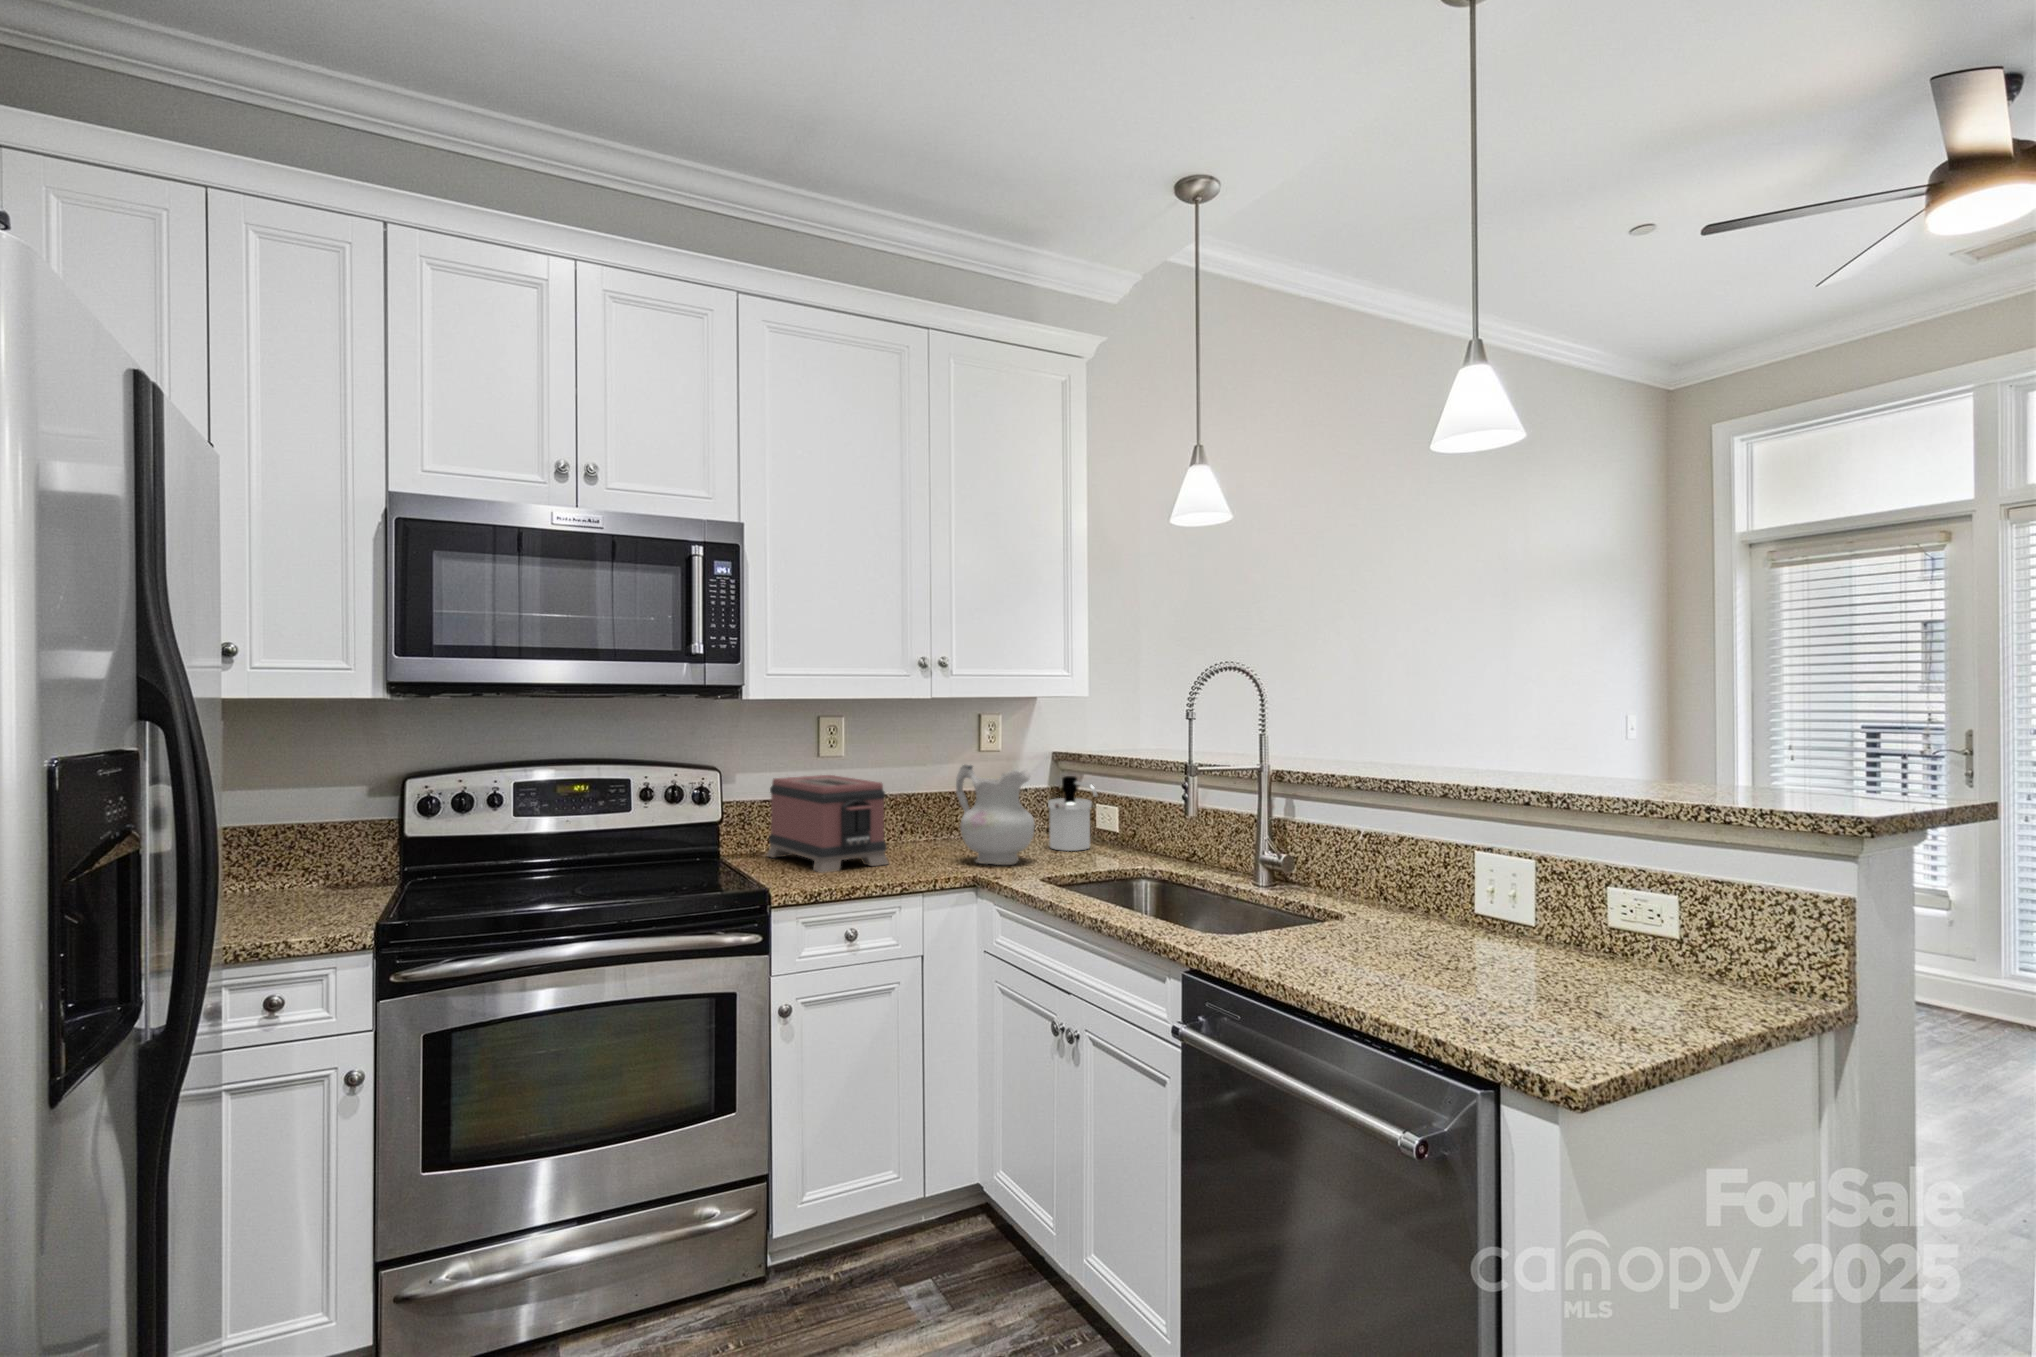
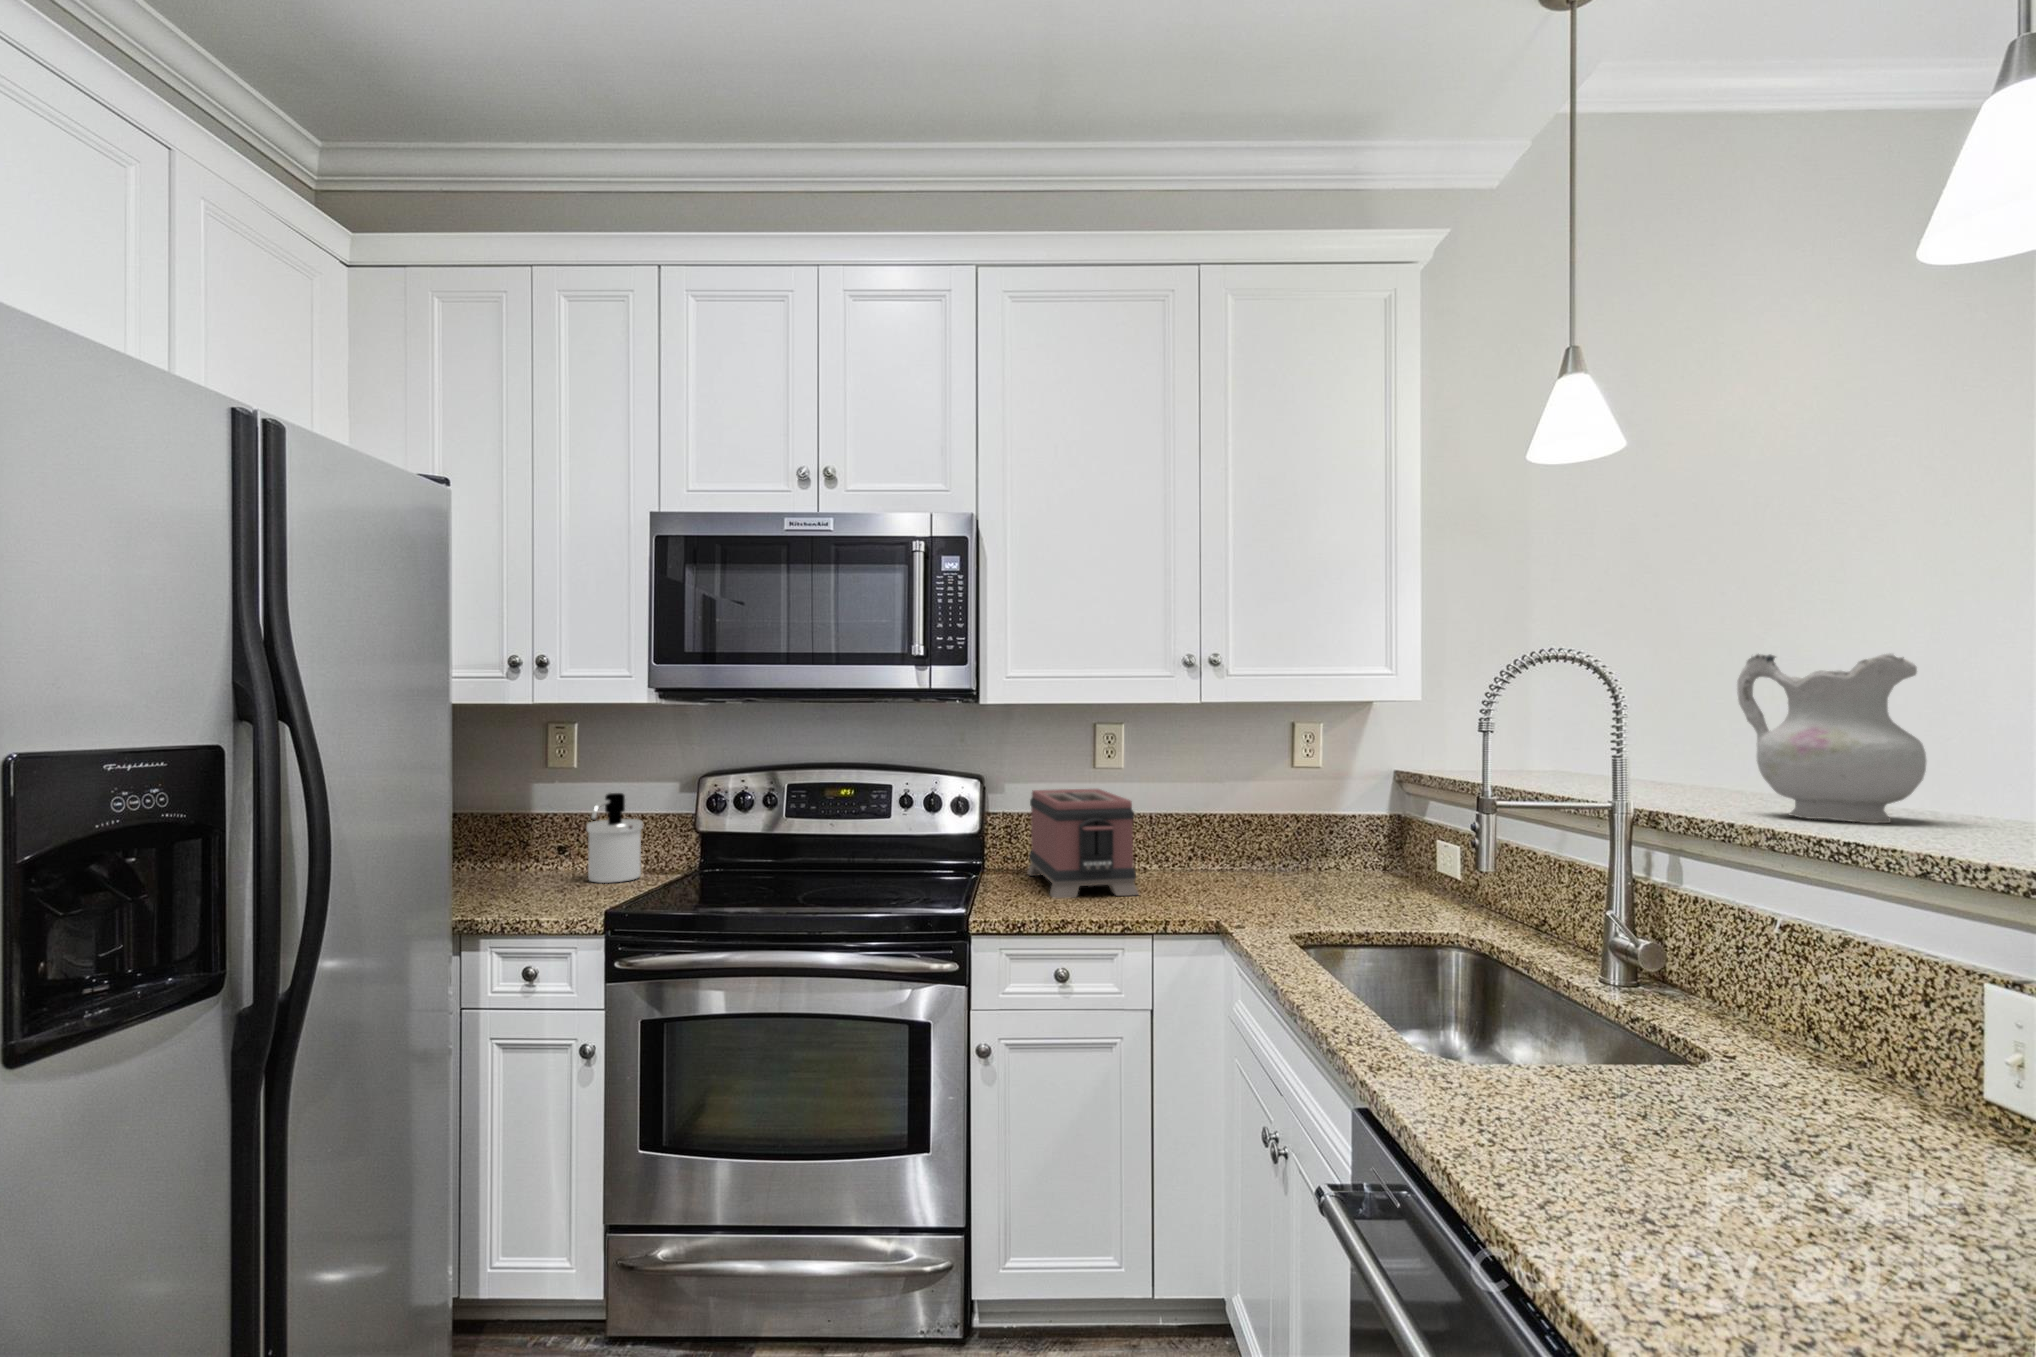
ceramic pitcher: present [956,765,1035,865] -> present [1737,653,1926,823]
soap dispenser: present [1048,776,1097,851] -> present [587,793,643,883]

